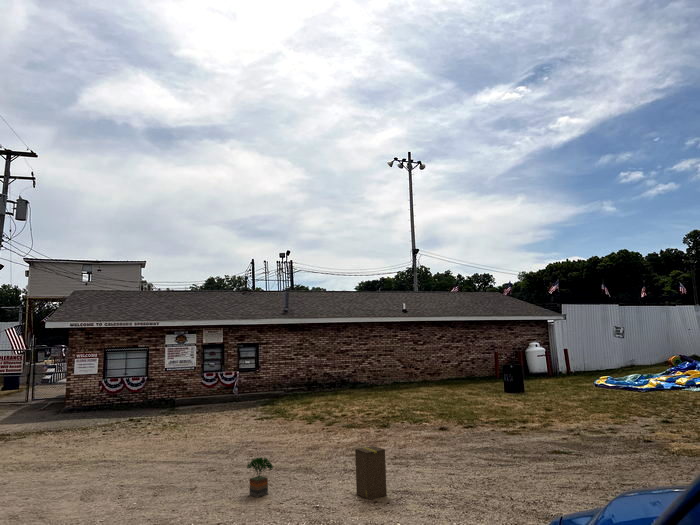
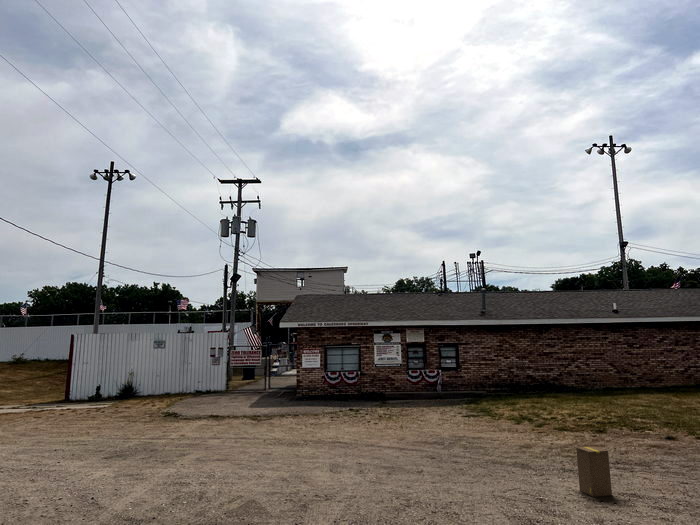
potted tree: present [247,458,273,497] -> none [471,447,496,483]

